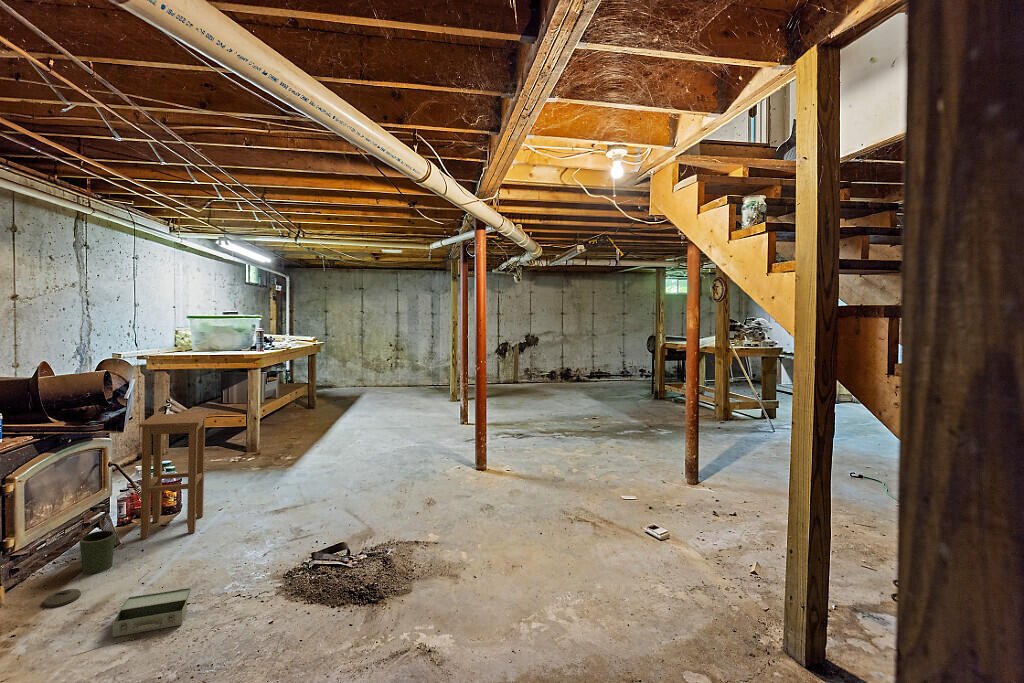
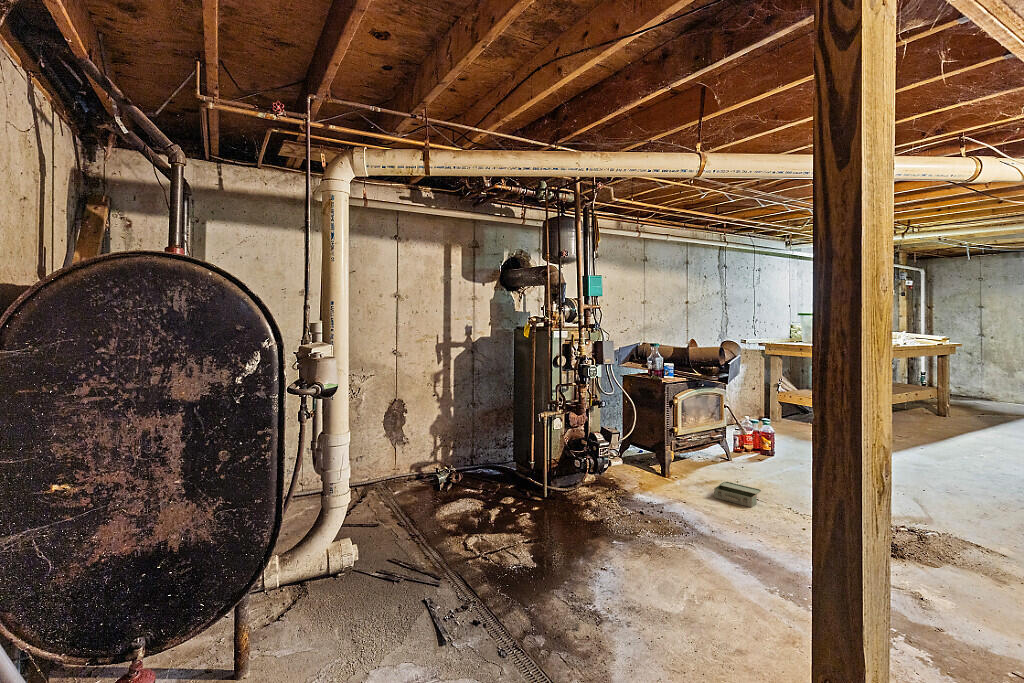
stool: present [139,413,208,539] -> none [742,378,792,469]
trash can: present [43,530,116,607] -> none [688,445,726,477]

